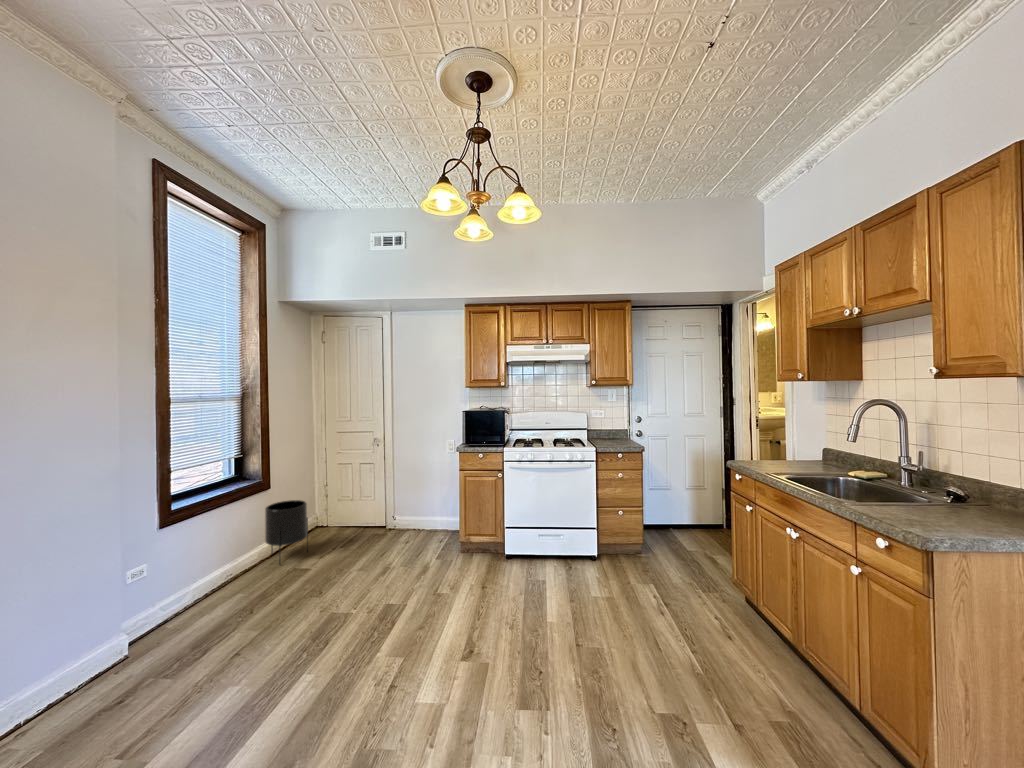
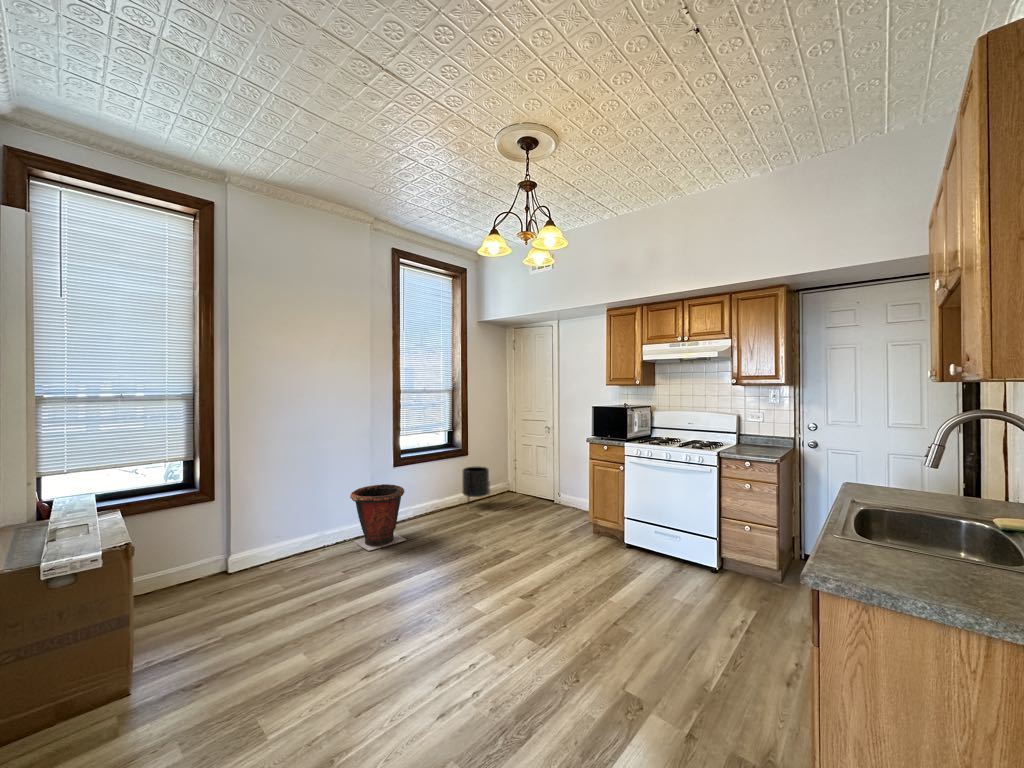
trash can: none [88,551,214,691] -> present [350,484,406,551]

